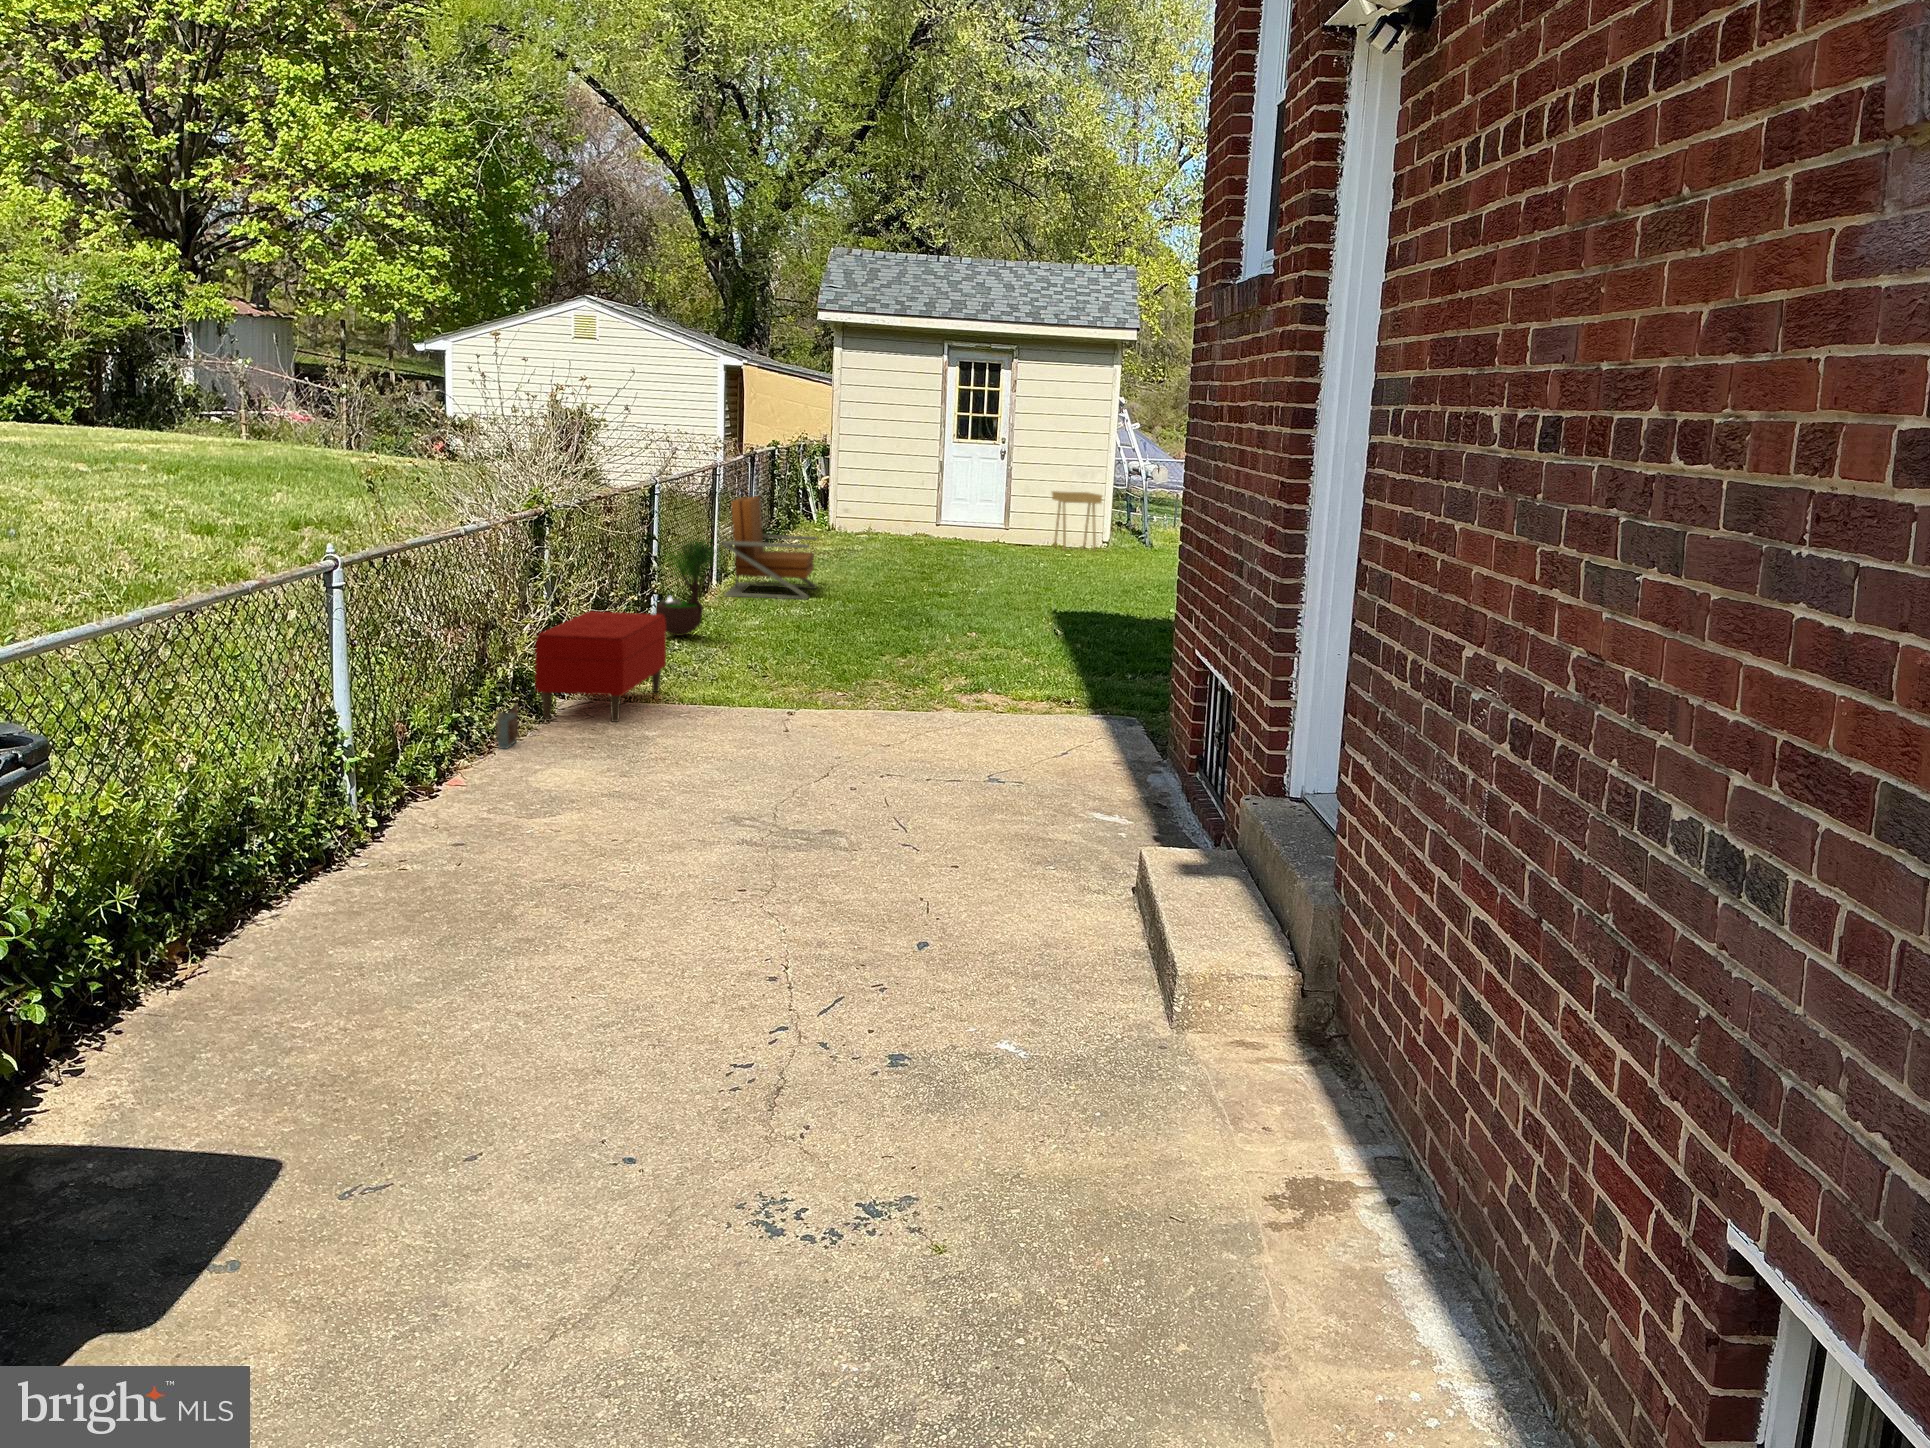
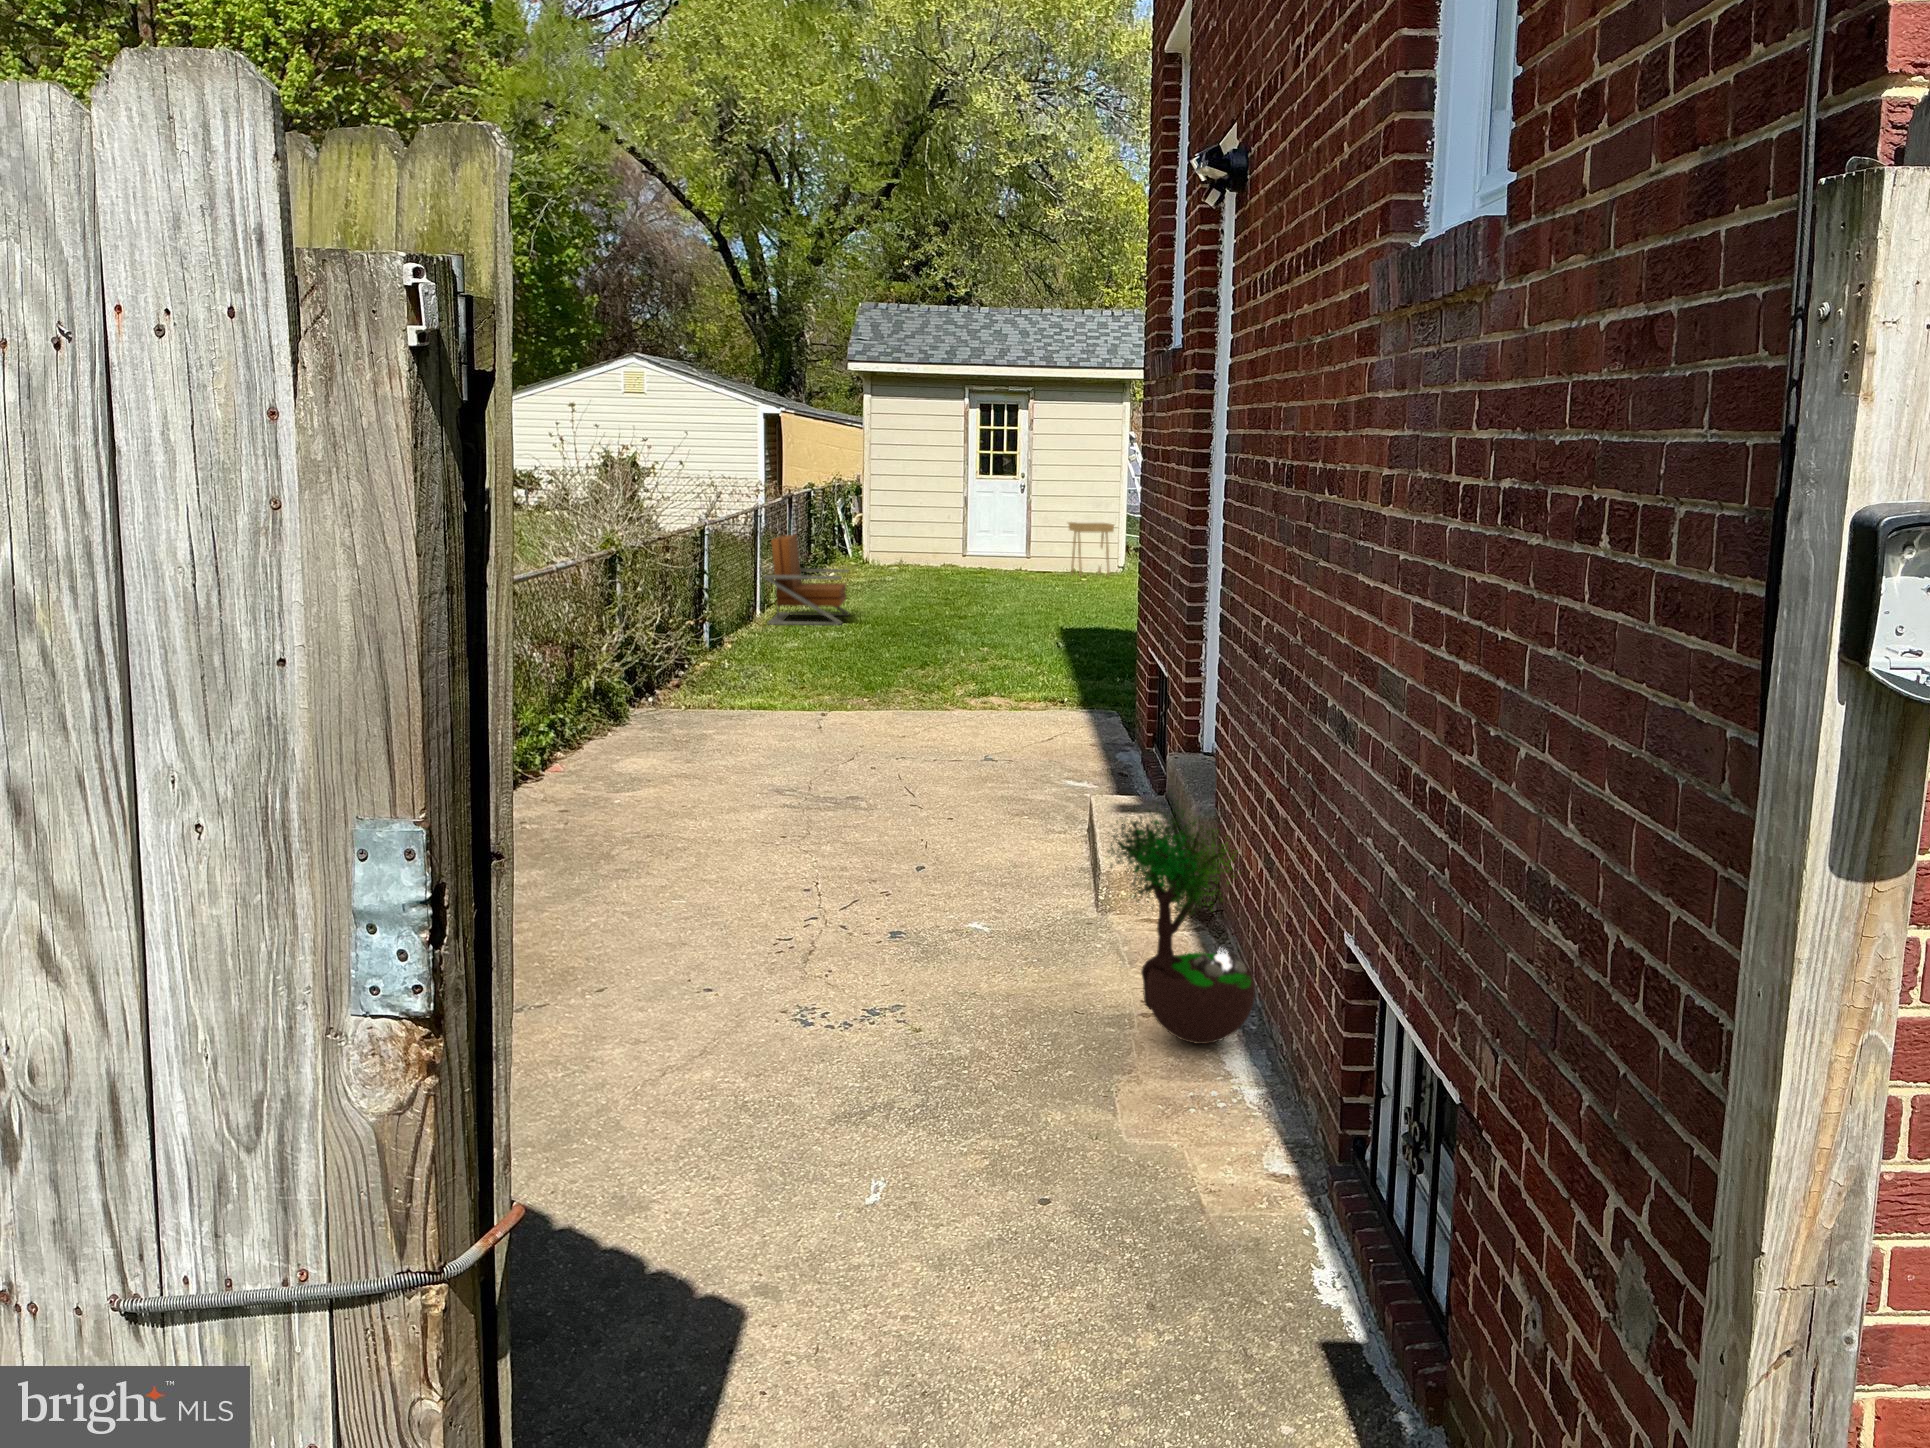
potted tree: present [656,539,714,636] -> present [1108,803,1255,1044]
bench: present [535,611,666,722] -> none [611,635,719,725]
watering can: present [495,704,519,749] -> none [582,708,601,746]

